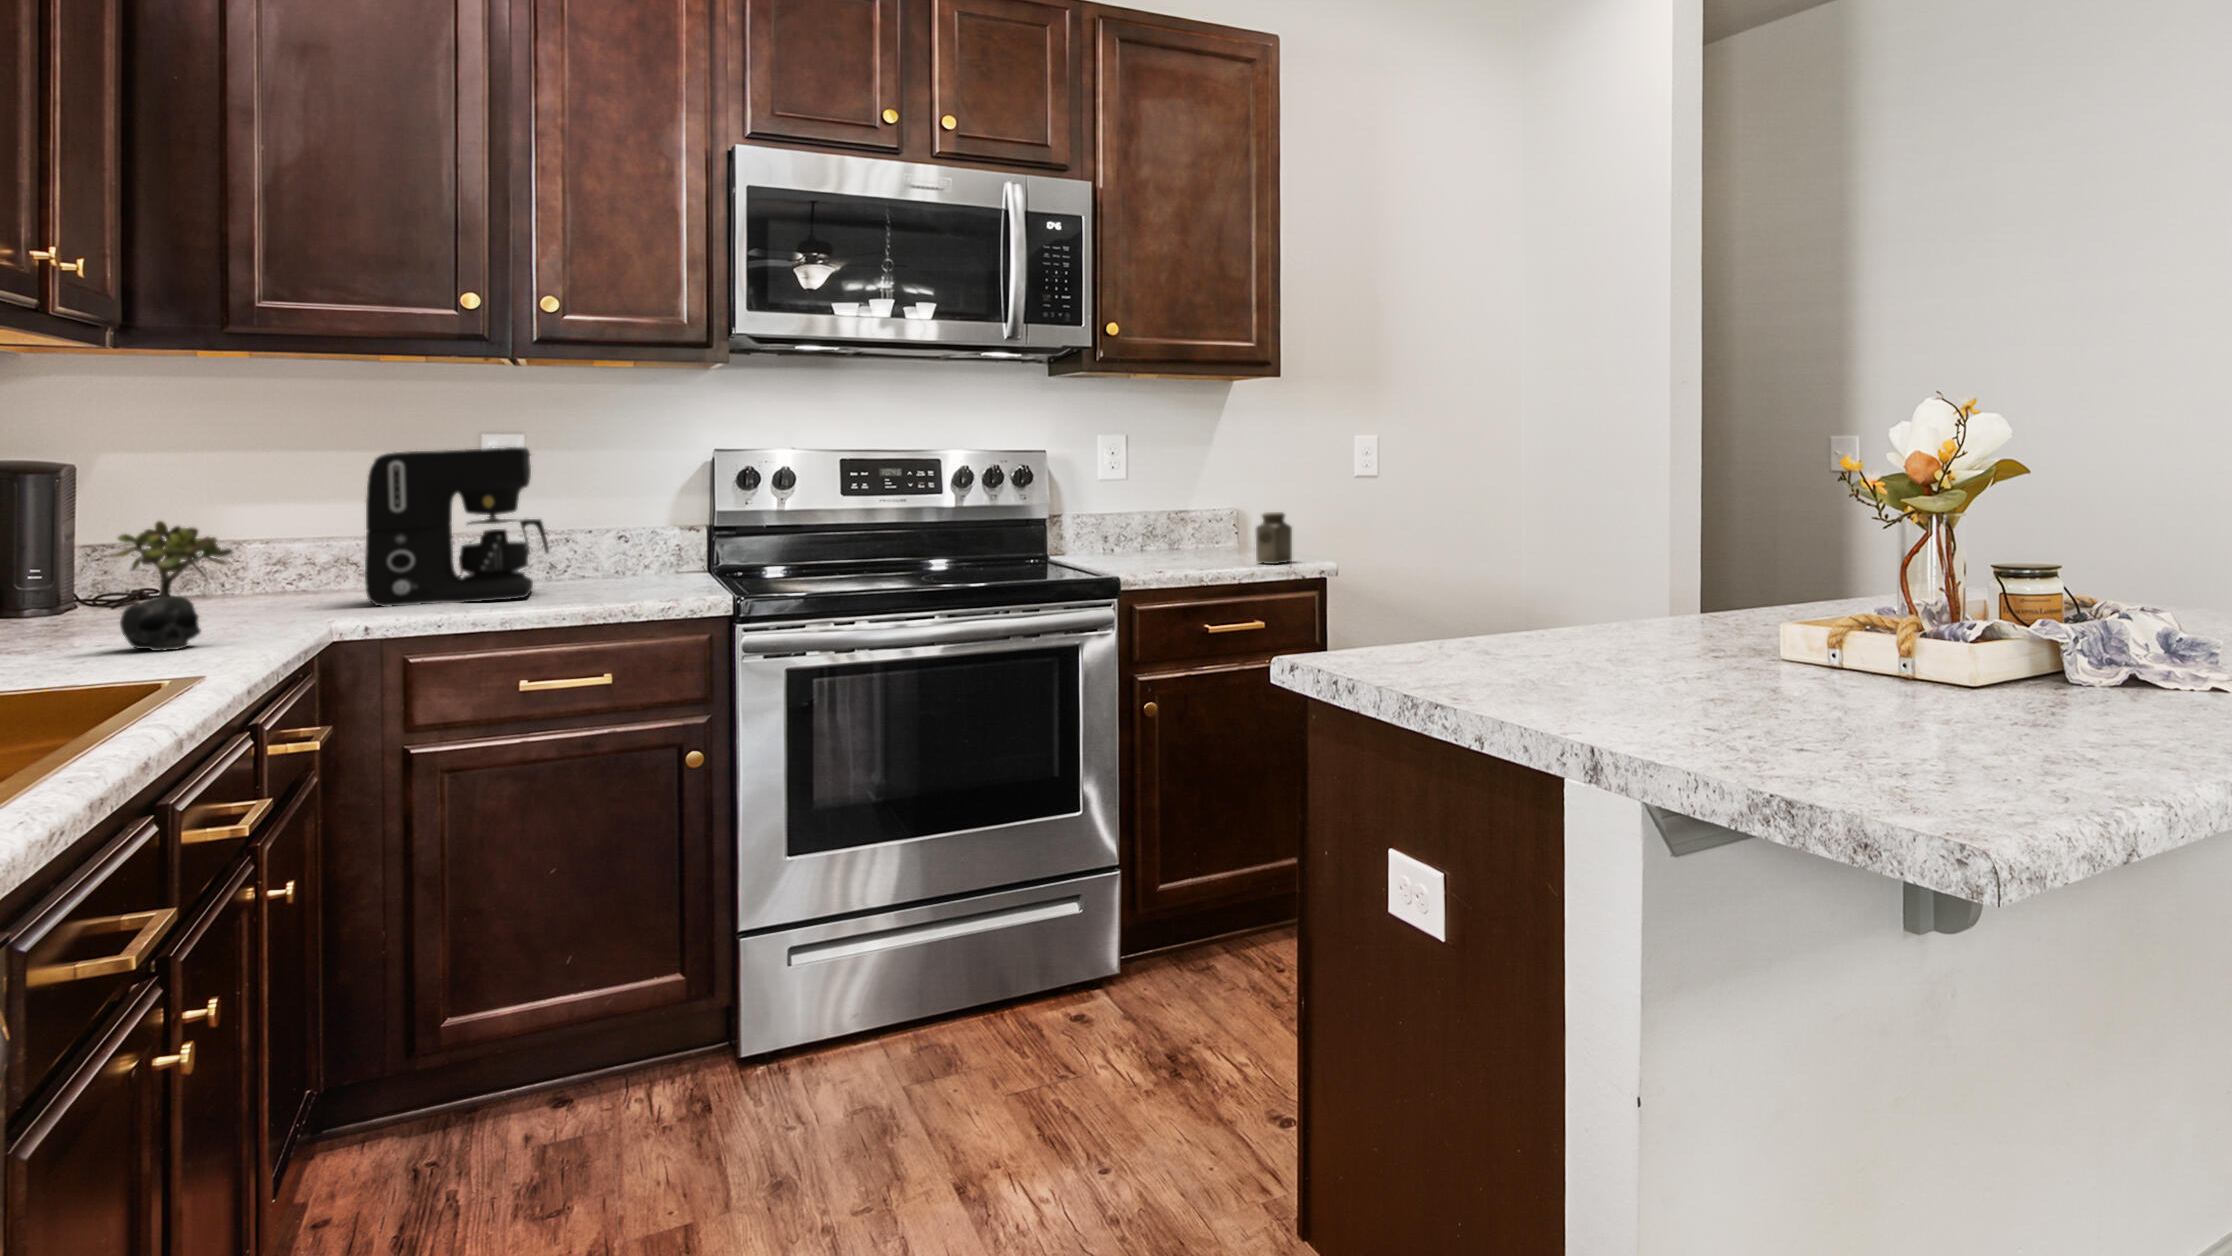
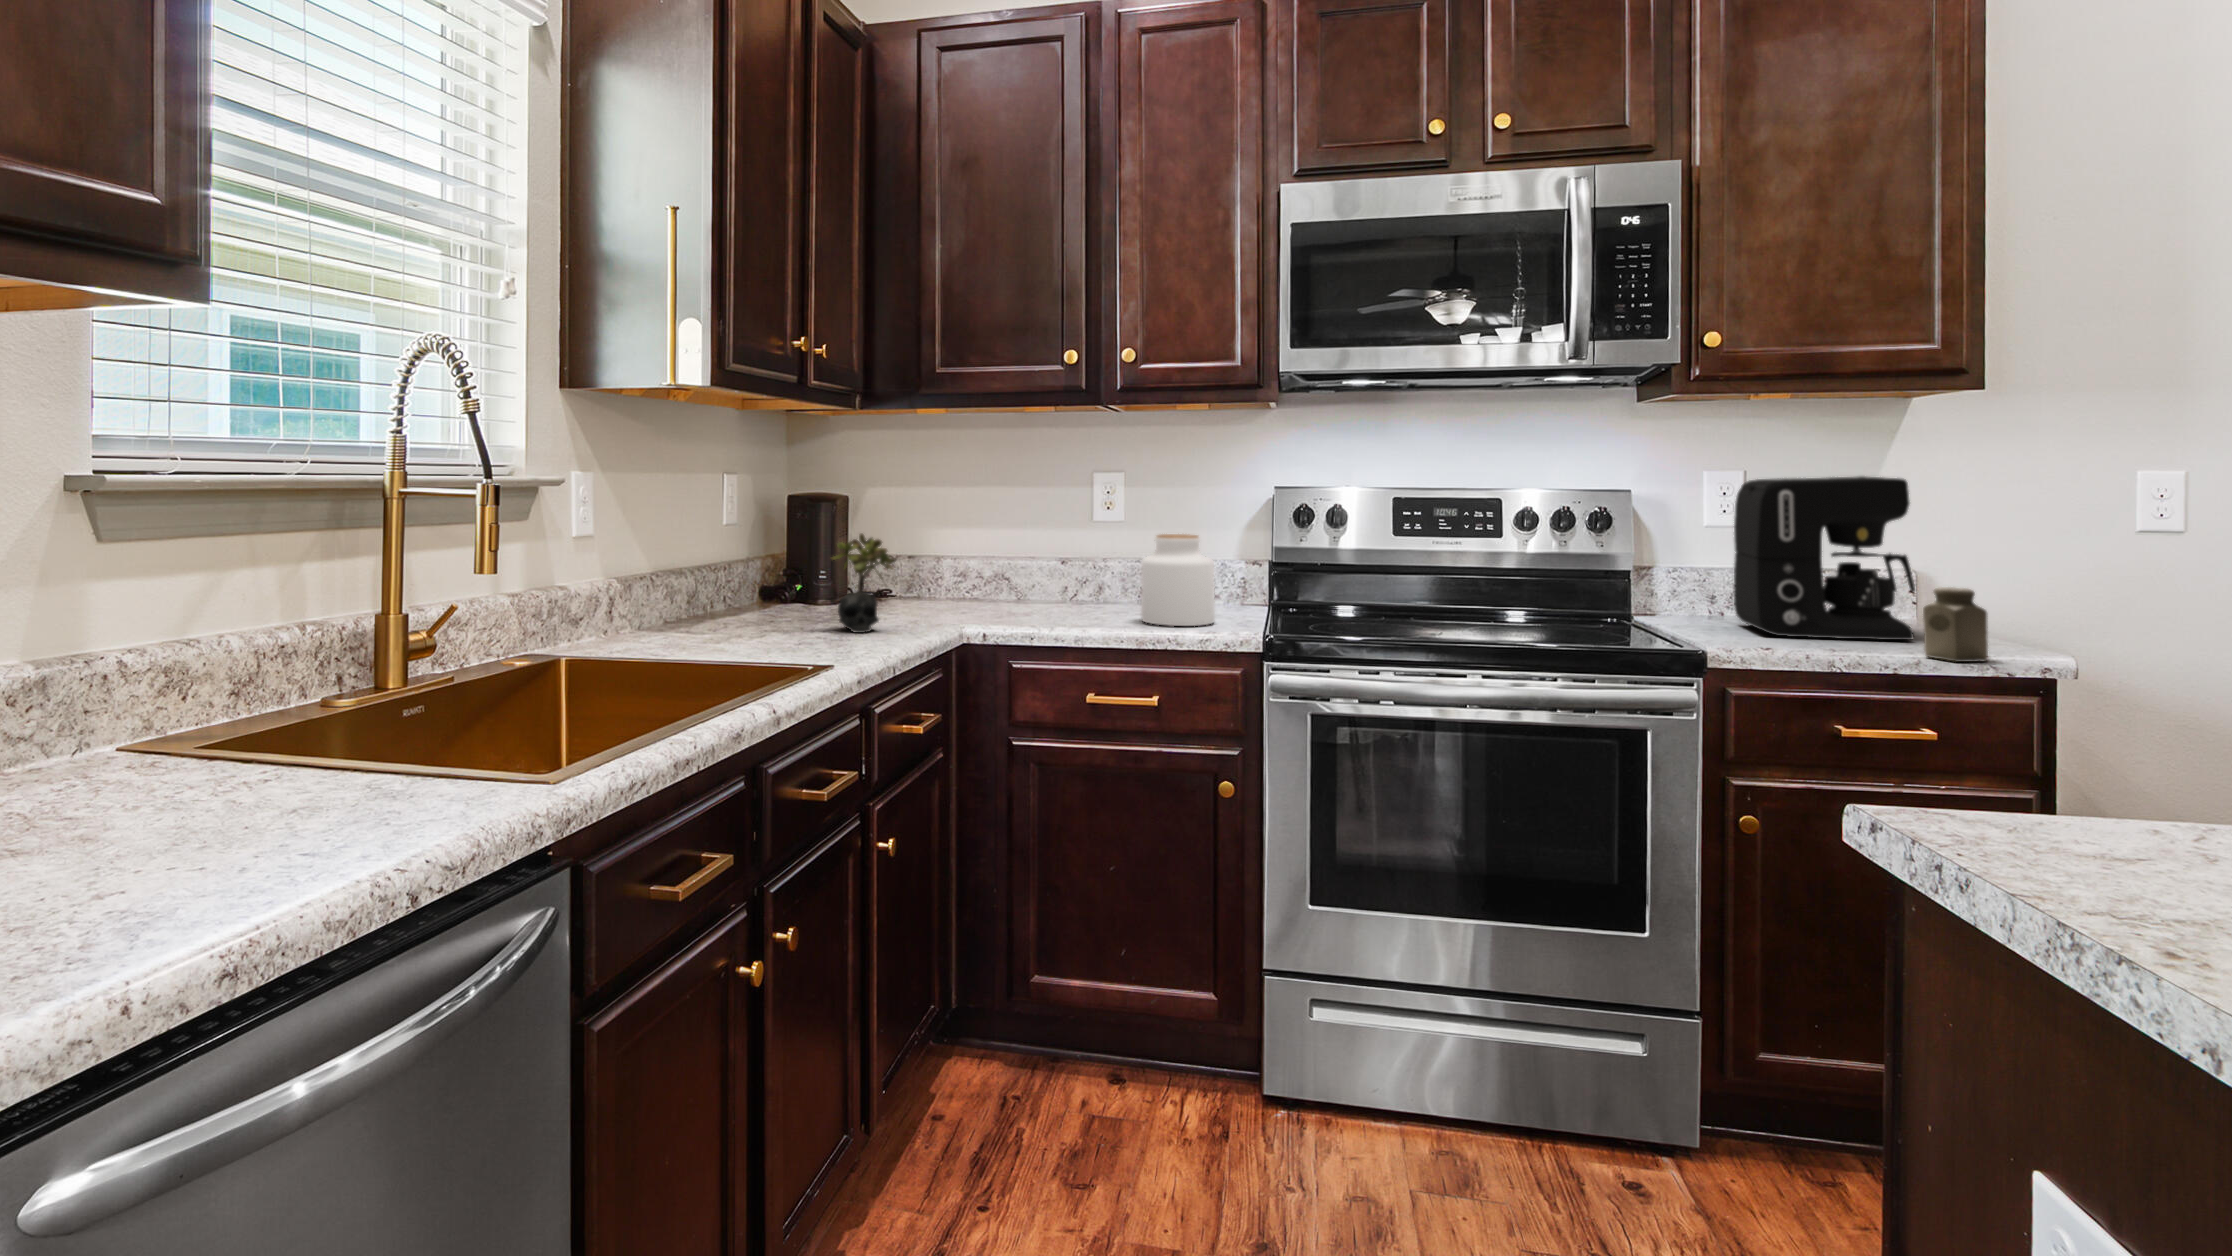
coffee maker: present [365,447,549,607] -> present [1734,476,1915,640]
jar: none [569,507,661,605] -> present [1141,534,1215,626]

